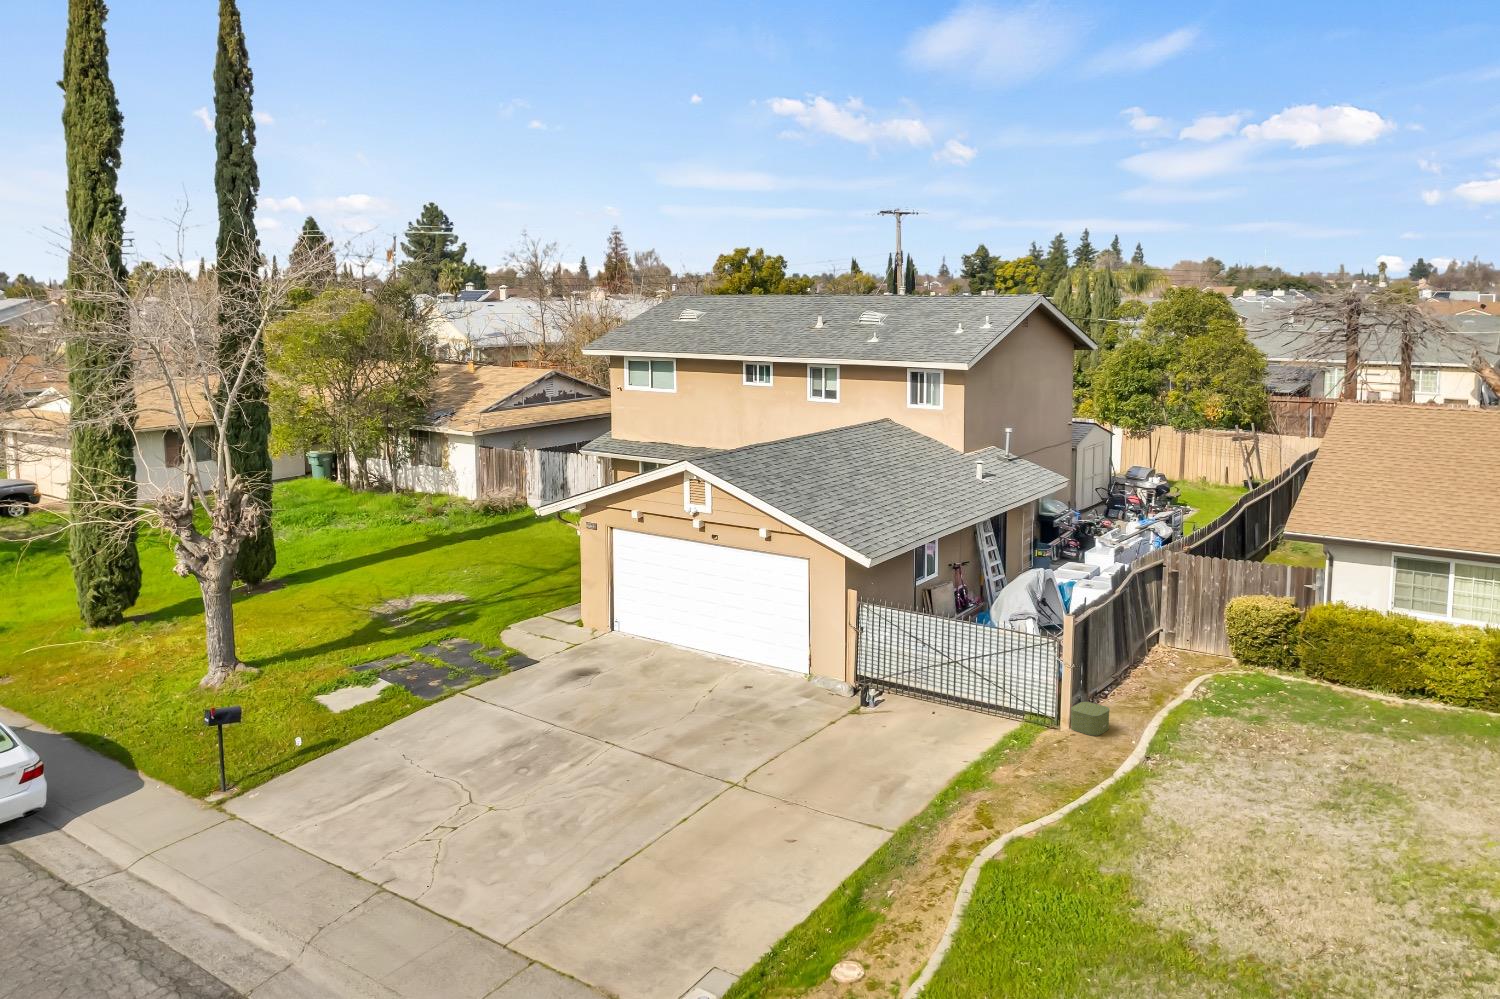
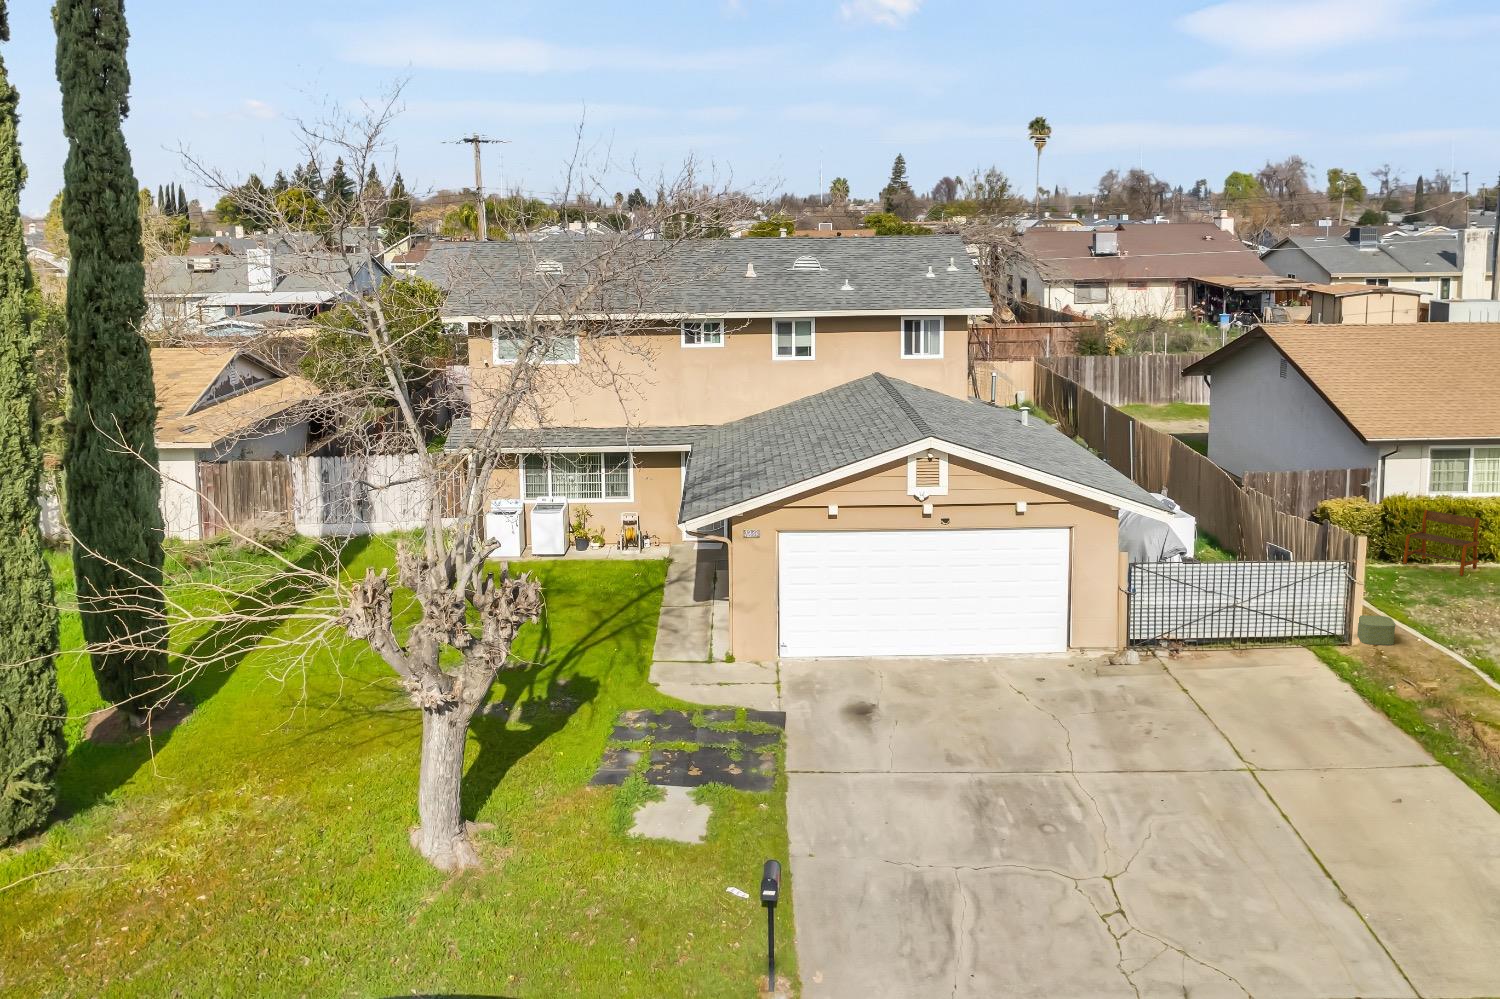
bench: none [1284,620,1359,698] -> present [1403,510,1480,576]

